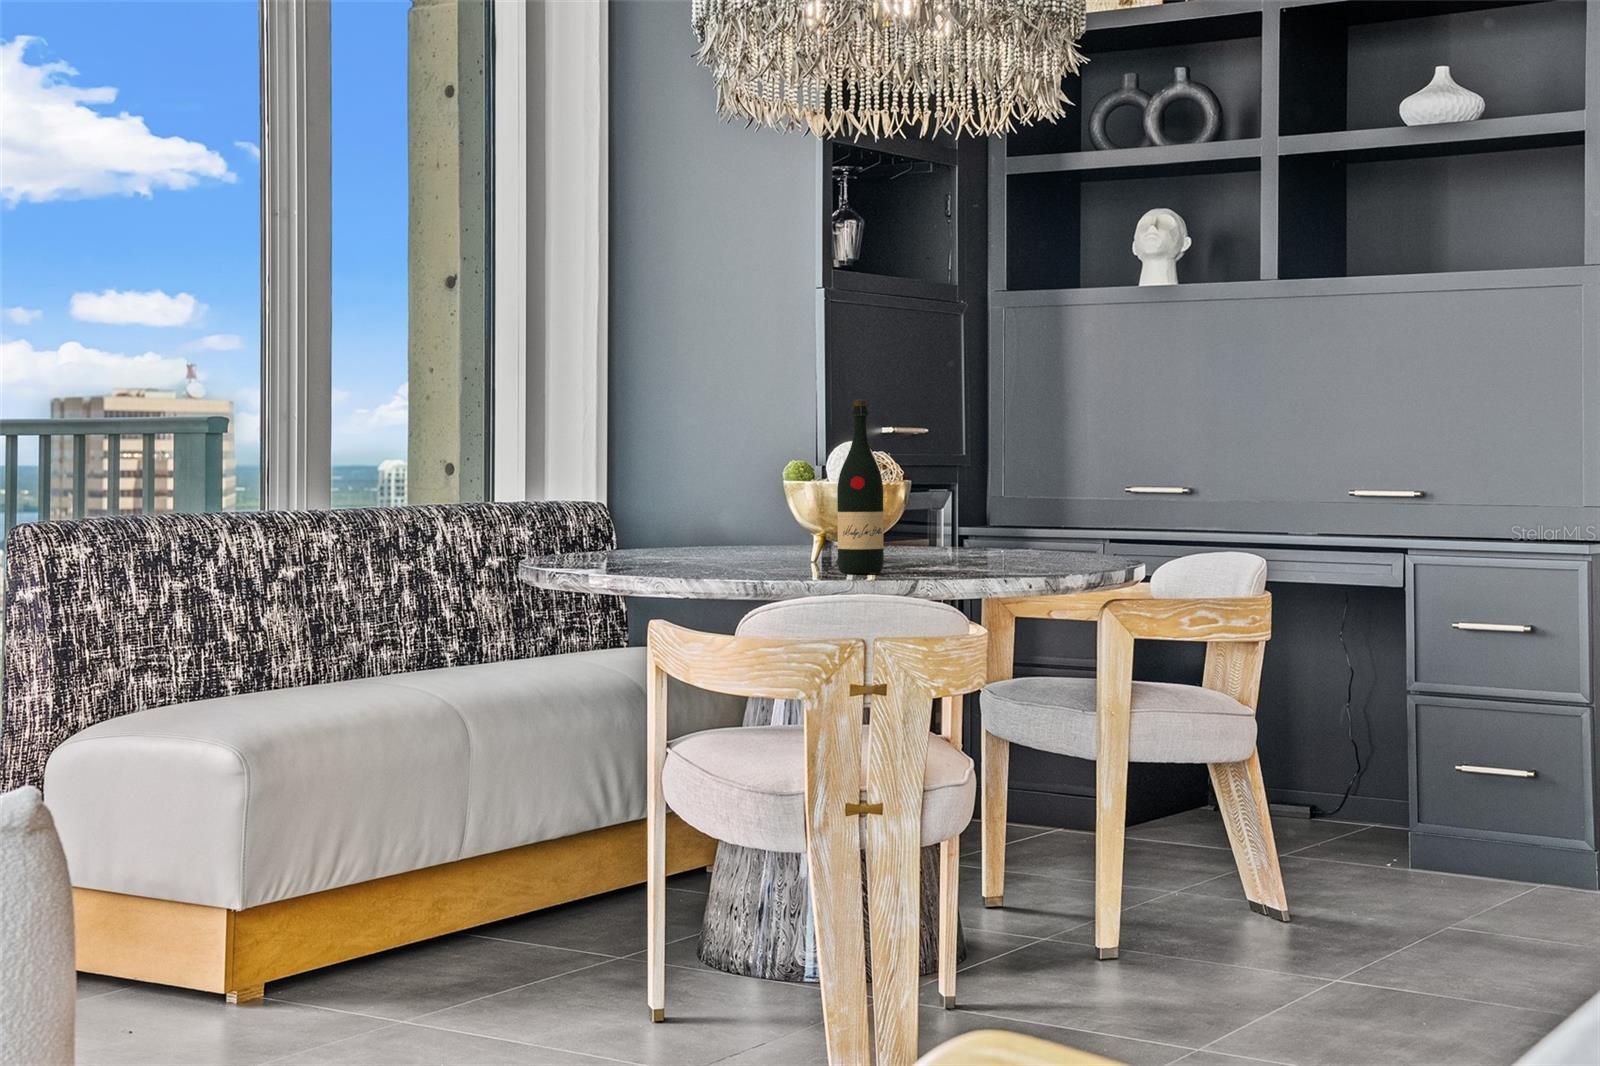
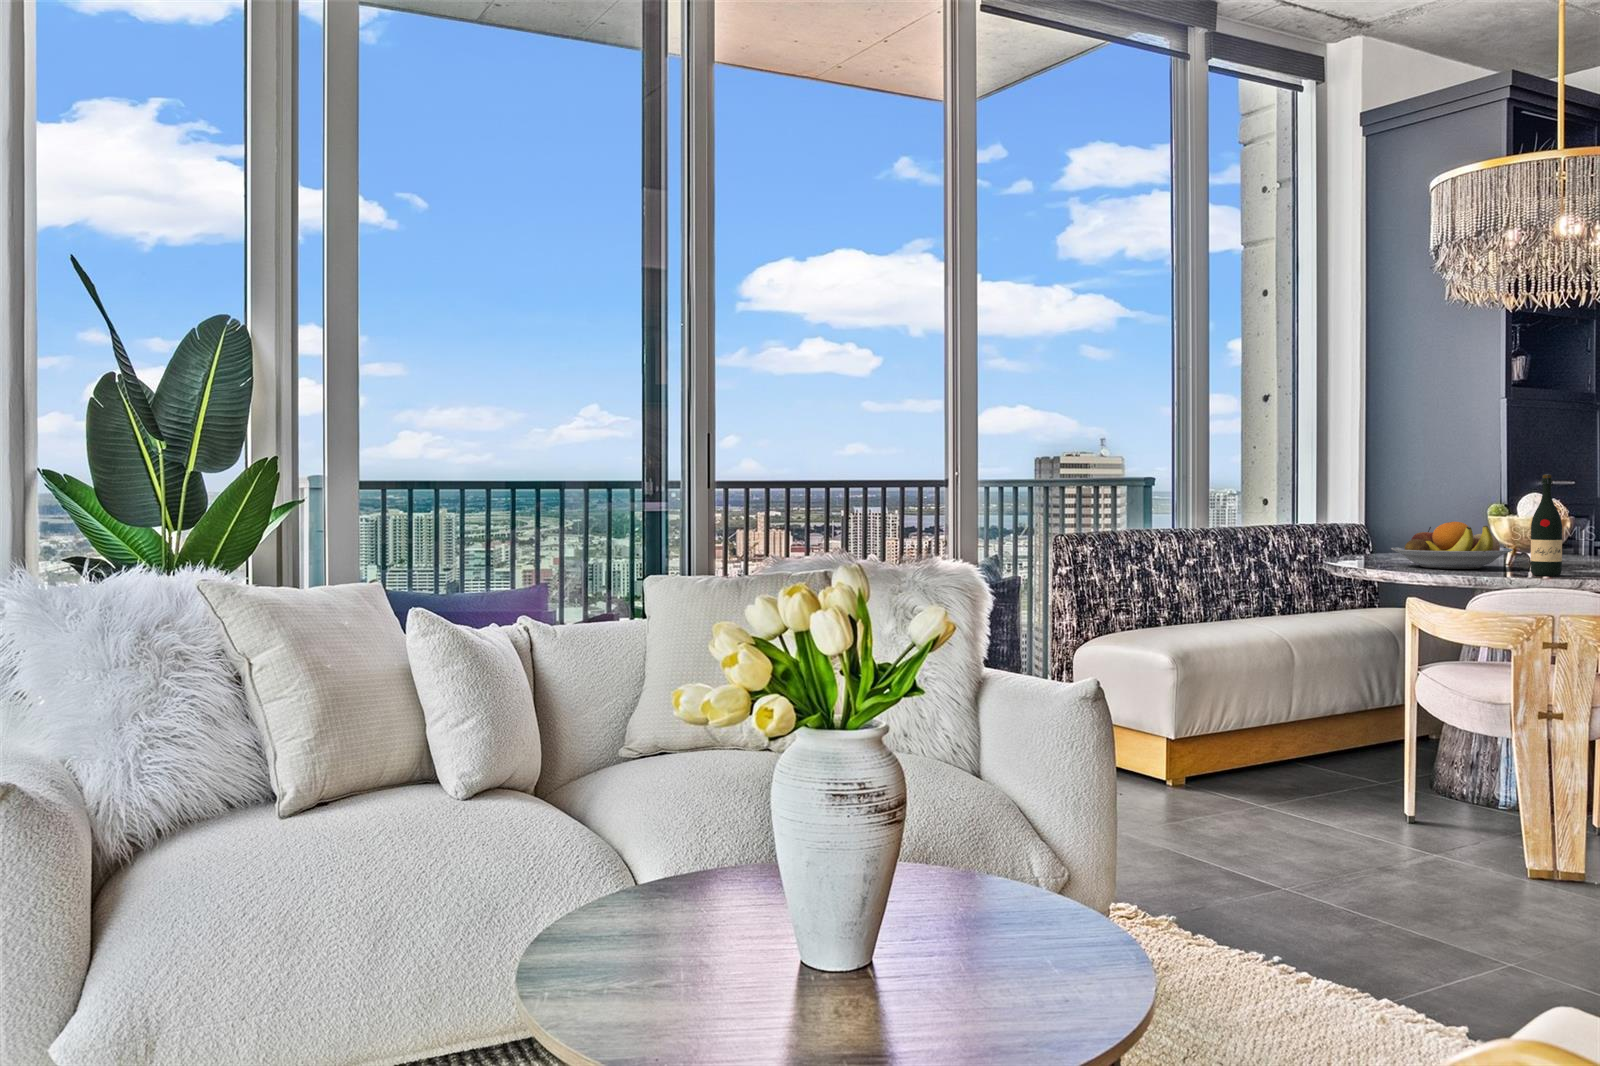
fruit bowl: none [625,485,815,568] -> present [1391,522,1513,569]

